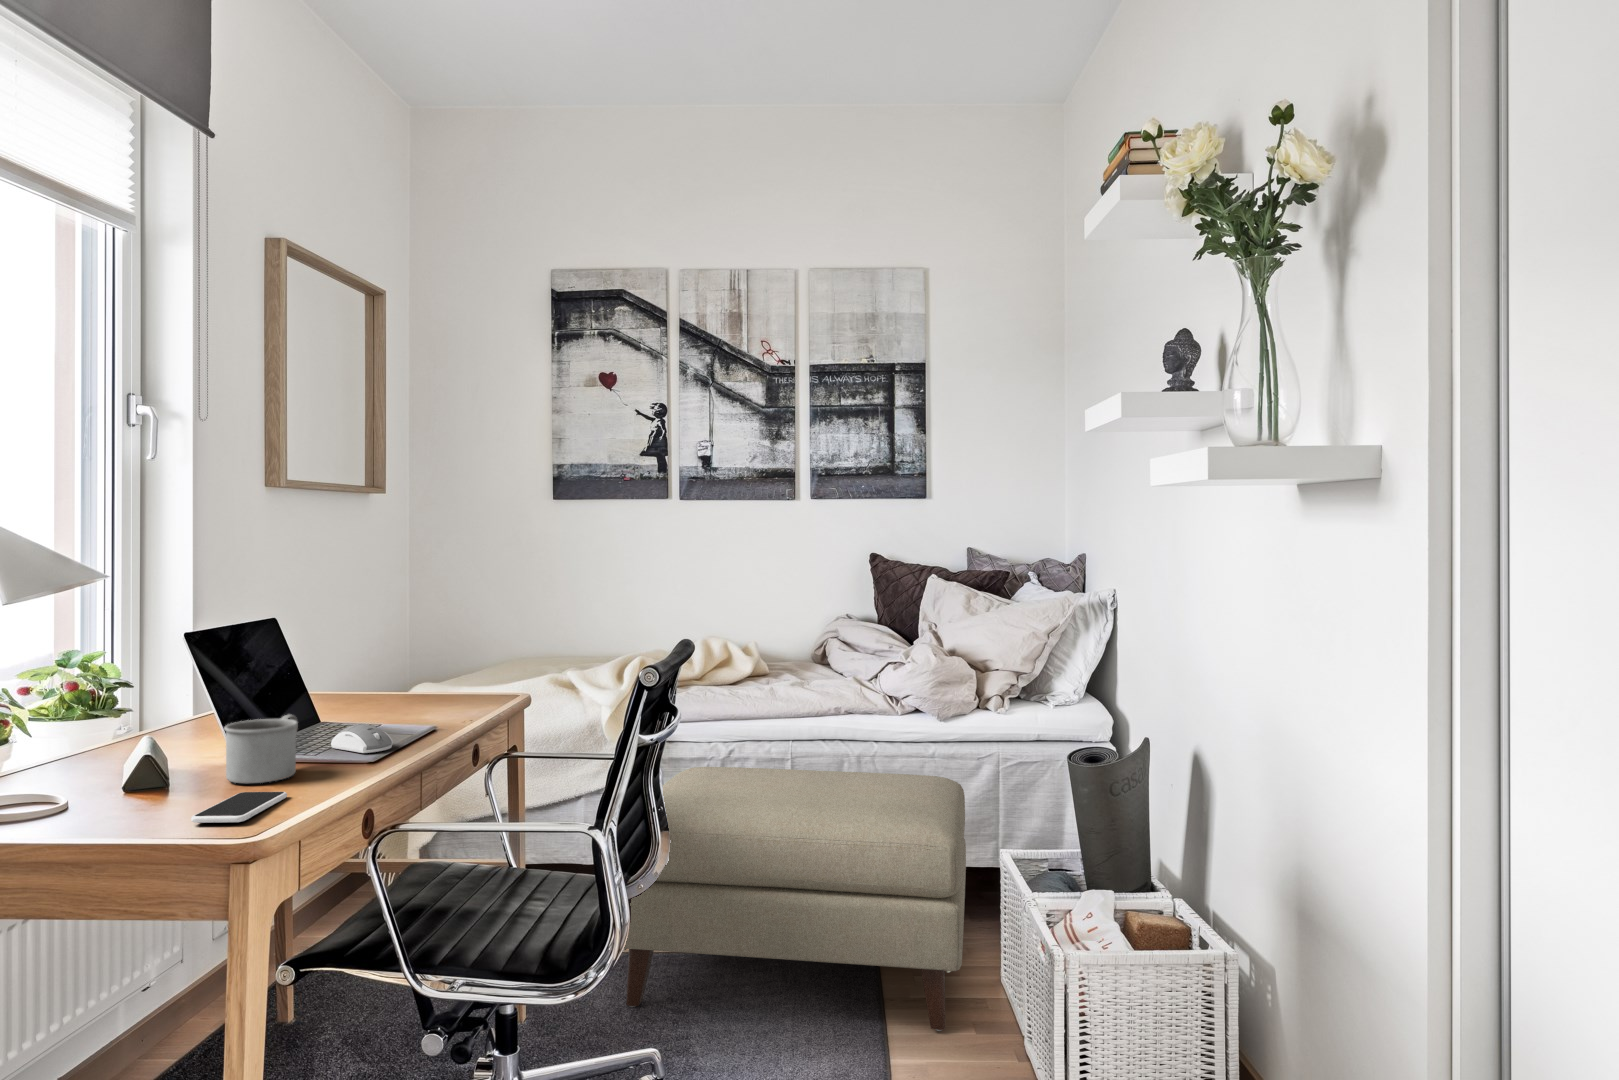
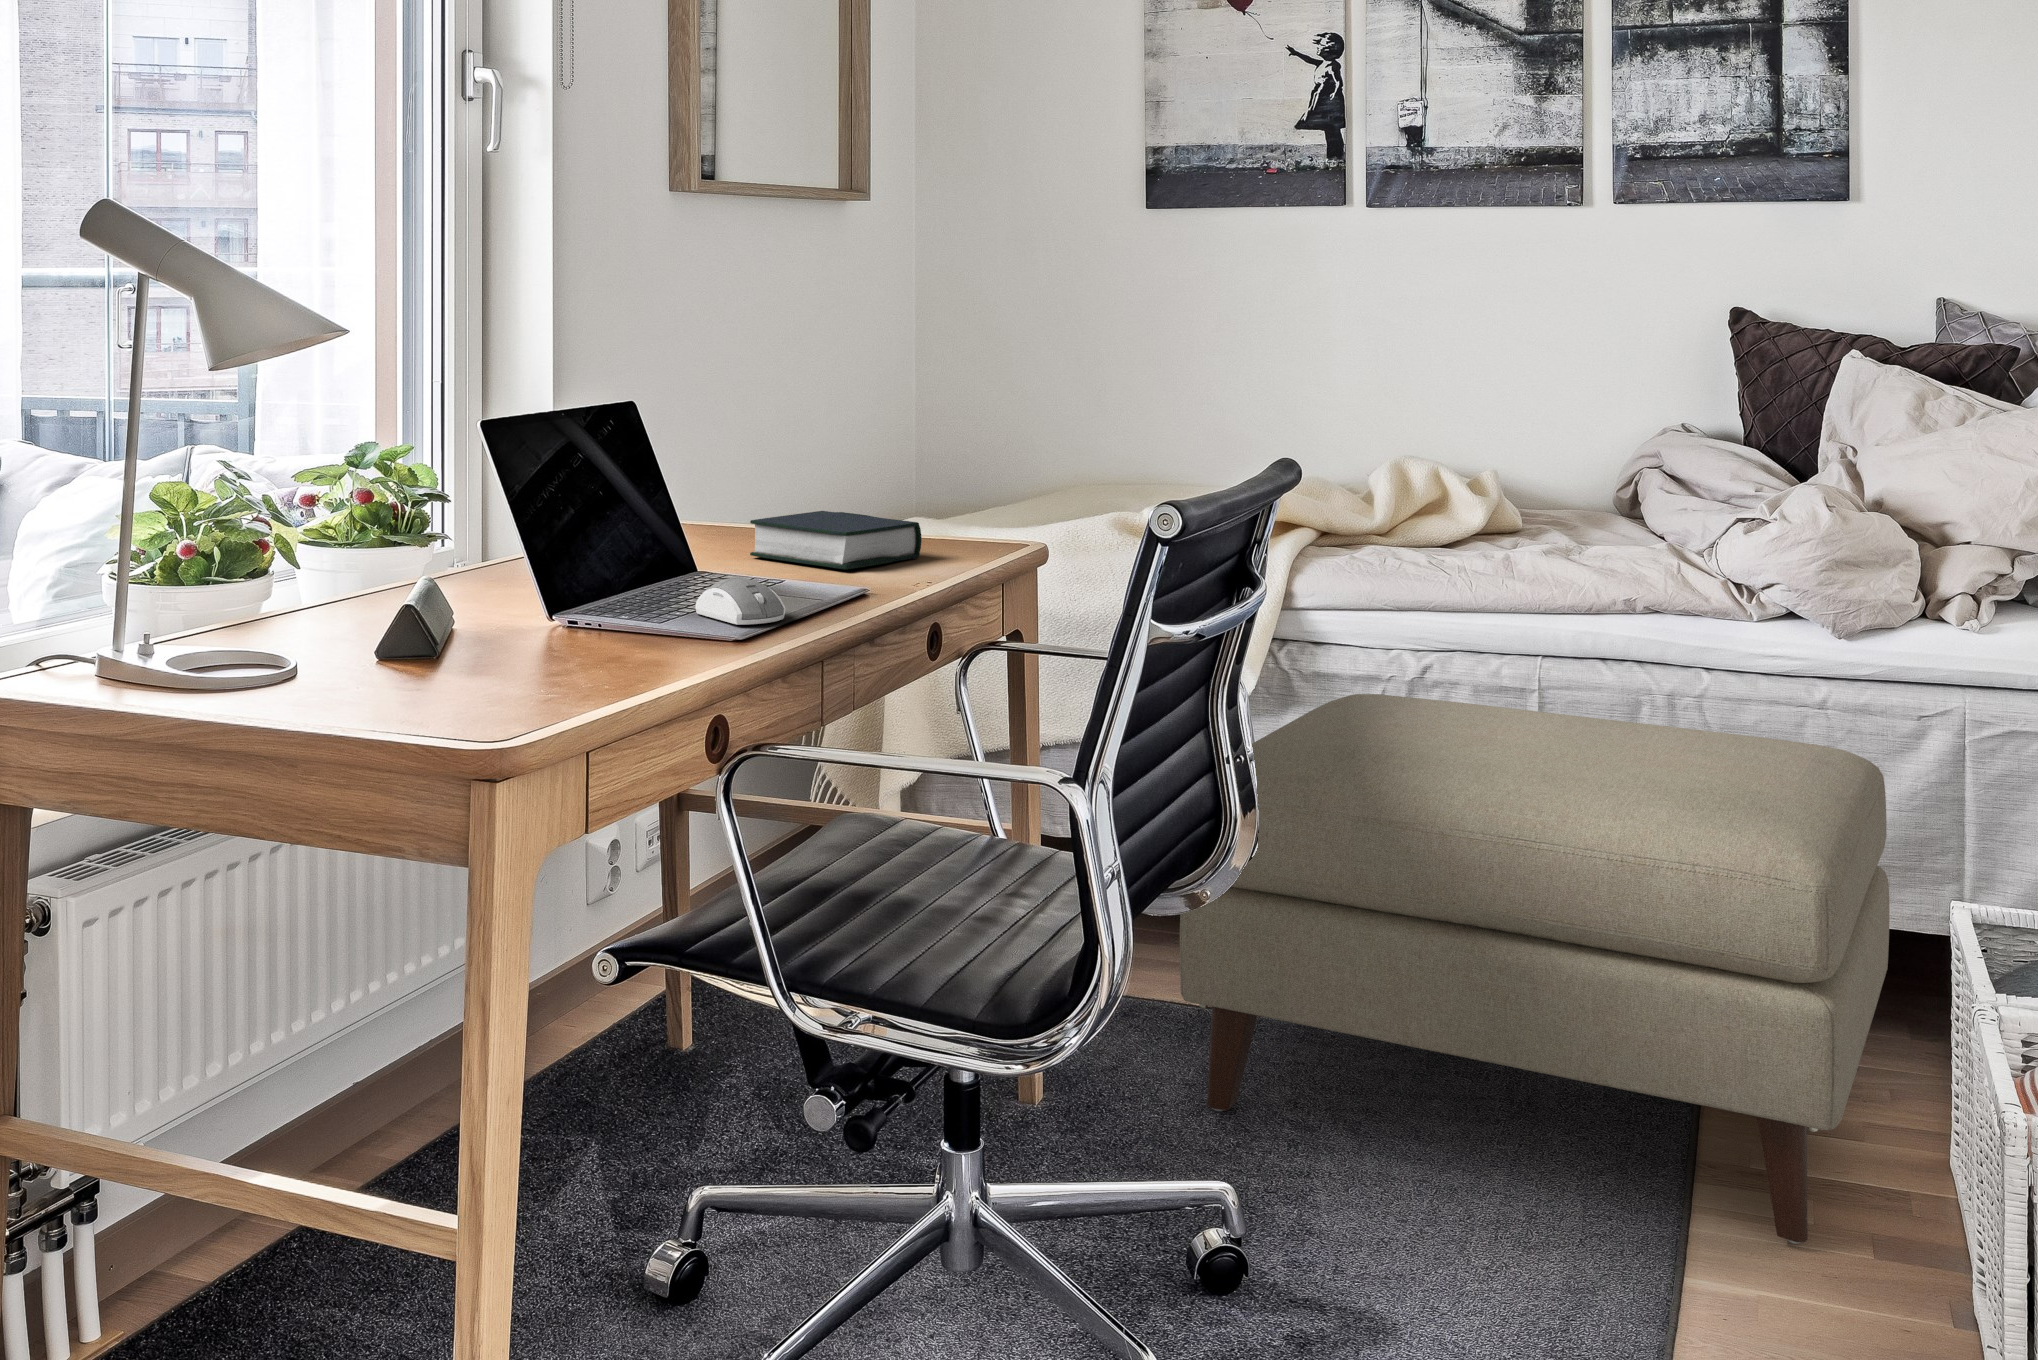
book: none [349,681,459,715] -> present [750,511,921,569]
mug: present [224,715,298,783] -> none [520,555,635,660]
smartphone: present [191,792,287,823] -> none [445,672,595,717]

